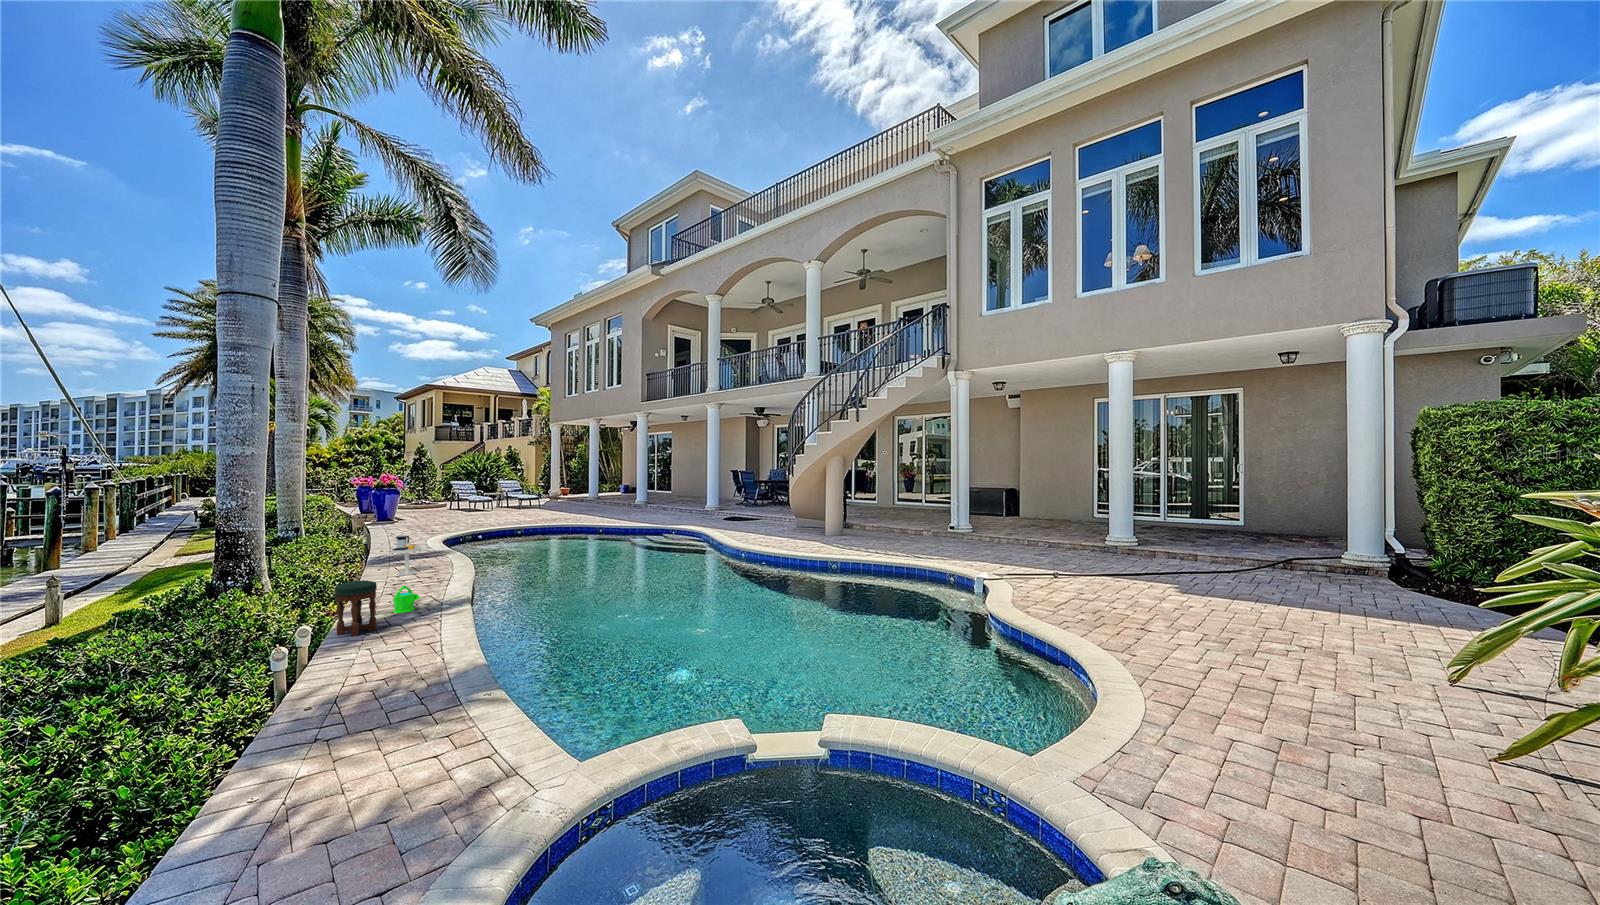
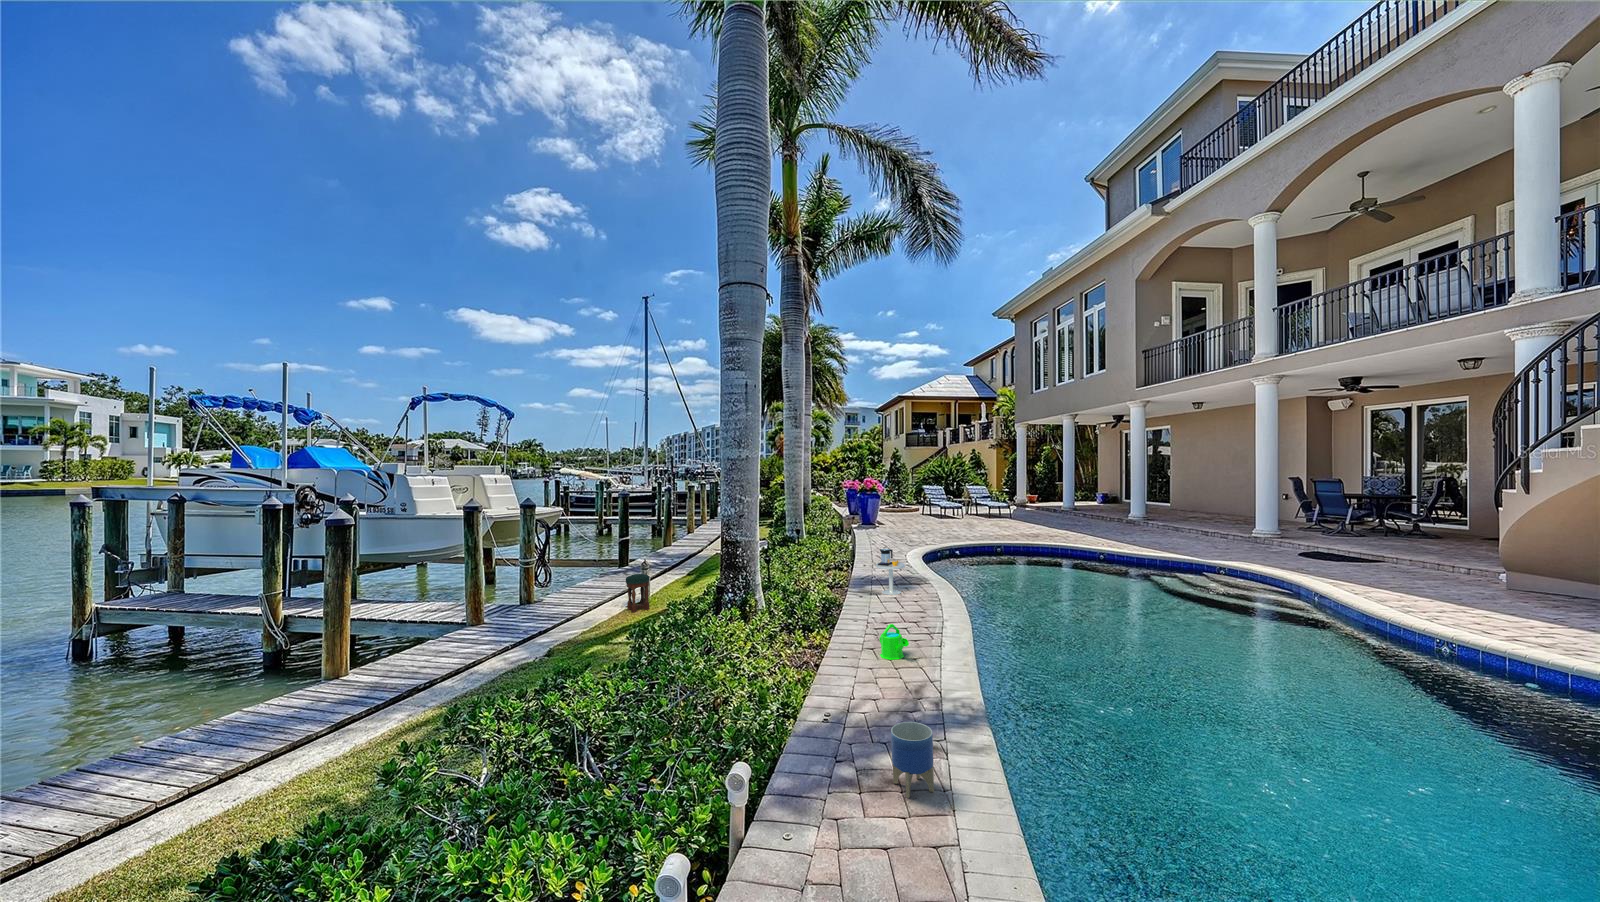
stool: present [335,580,377,636] -> present [626,574,650,612]
planter: none [399,624,429,667] -> present [891,722,934,798]

